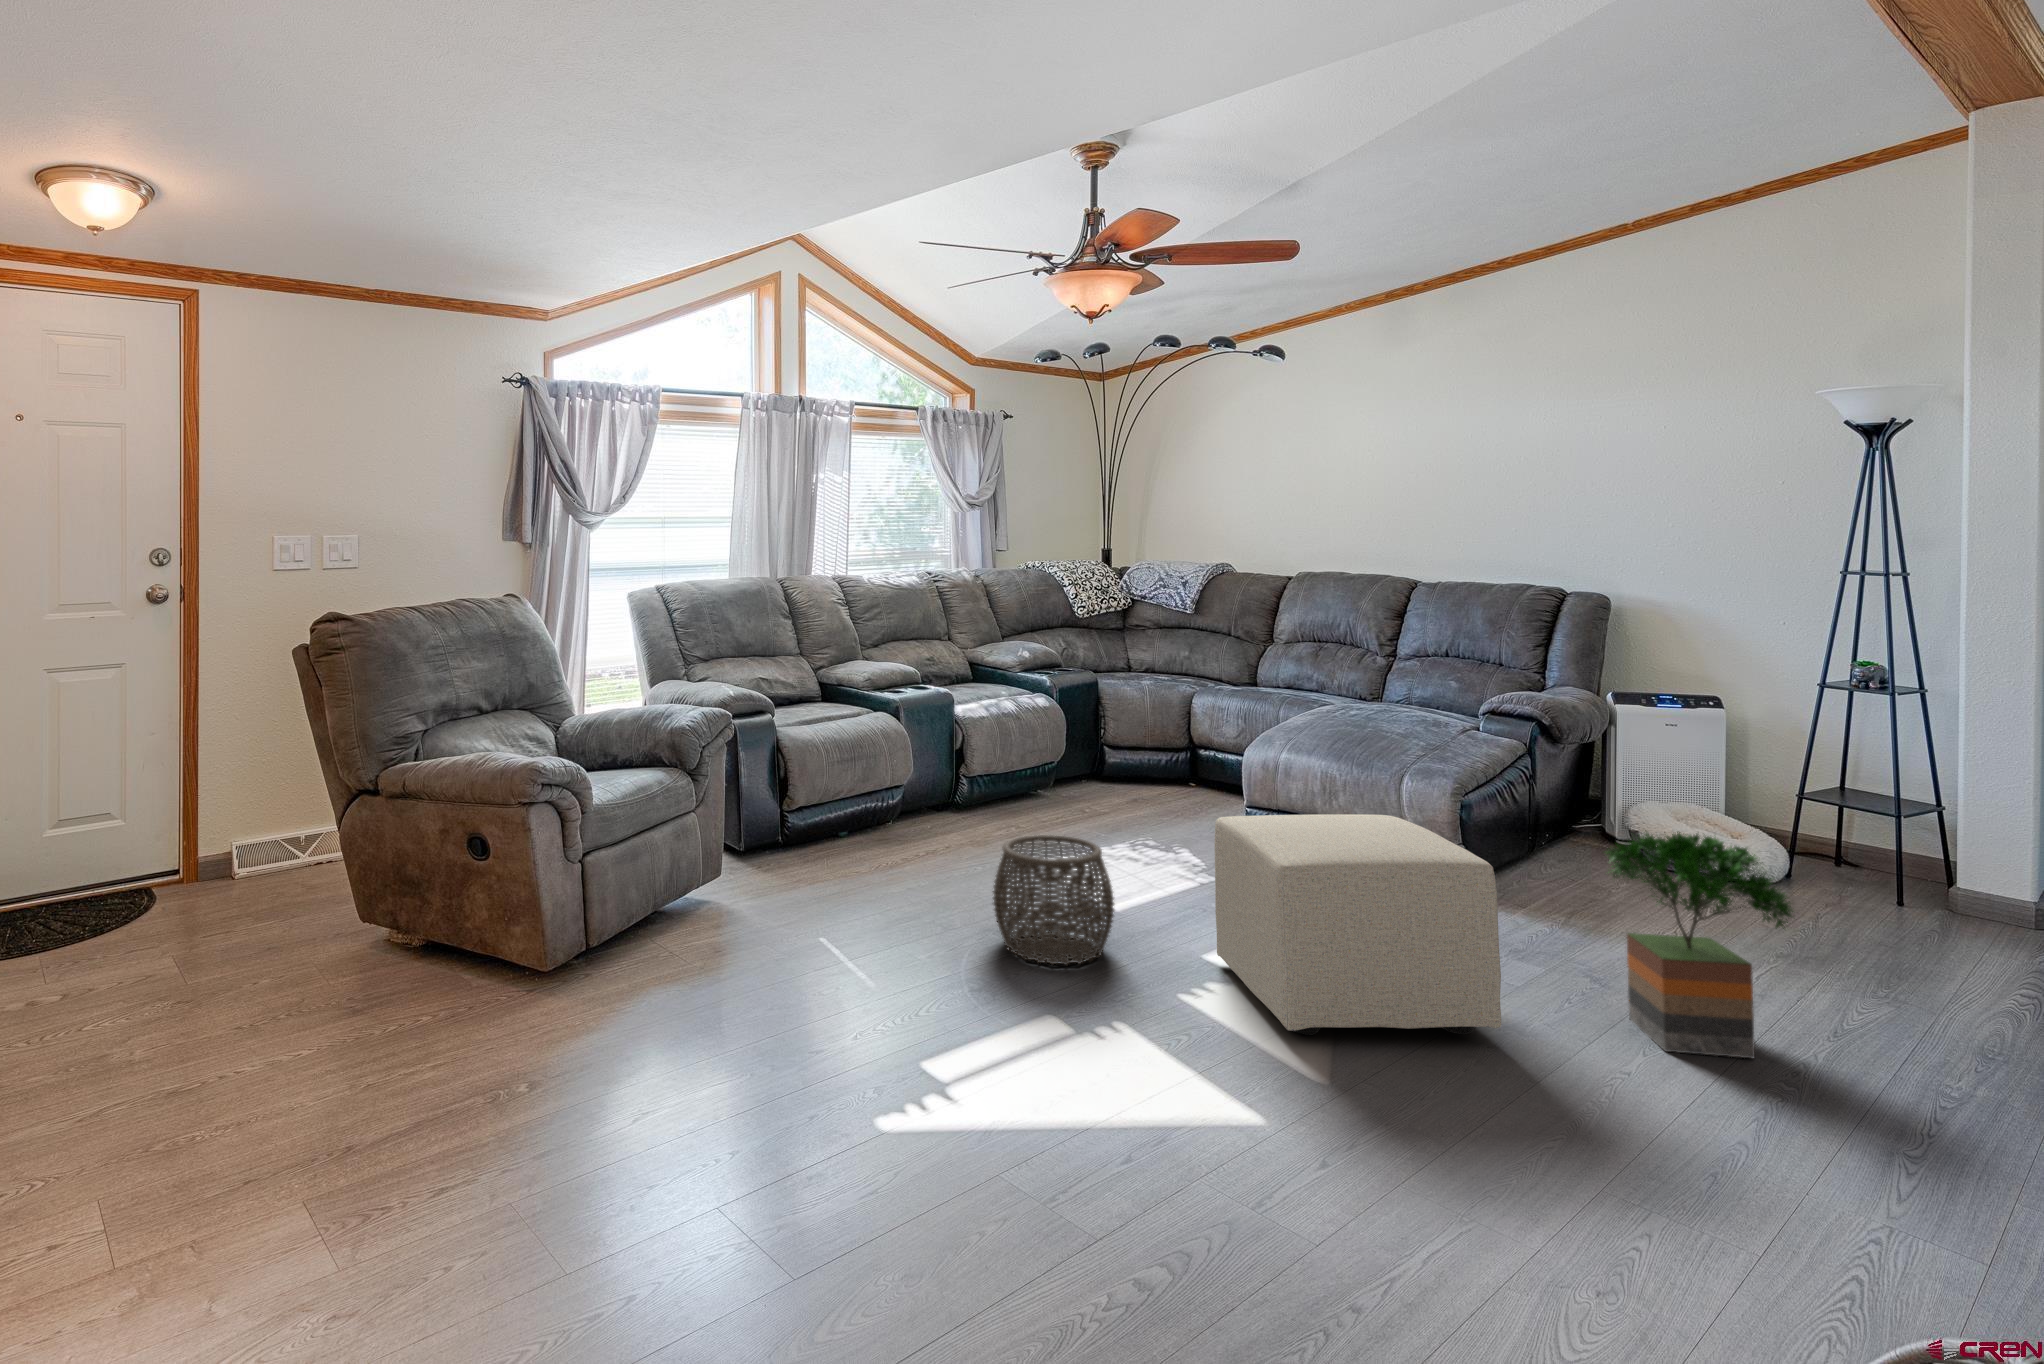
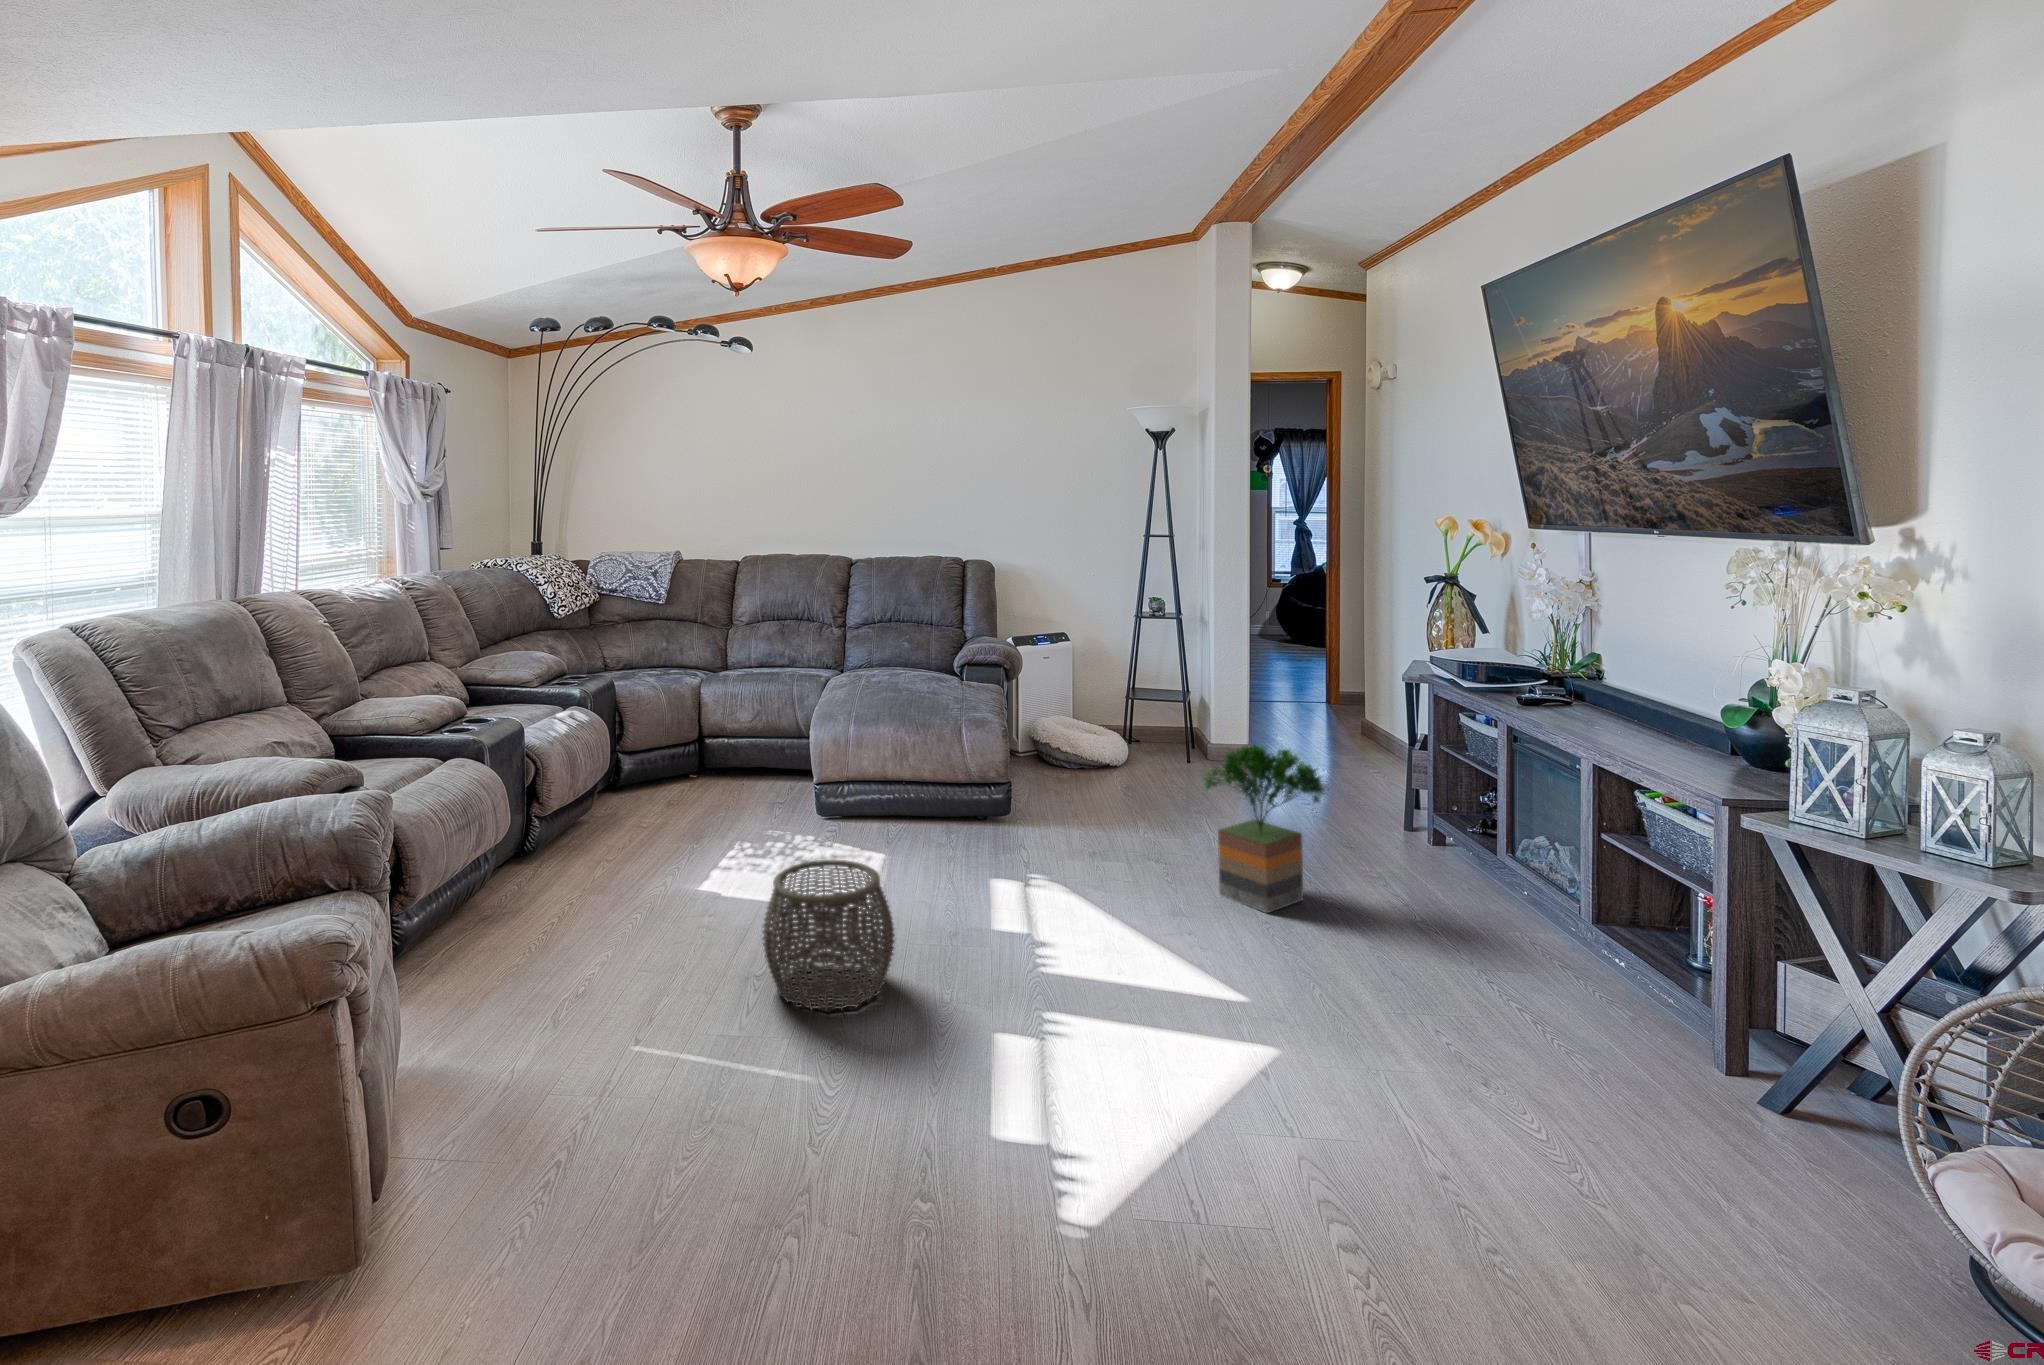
ottoman: present [1214,814,1501,1035] -> none [960,773,1208,996]

